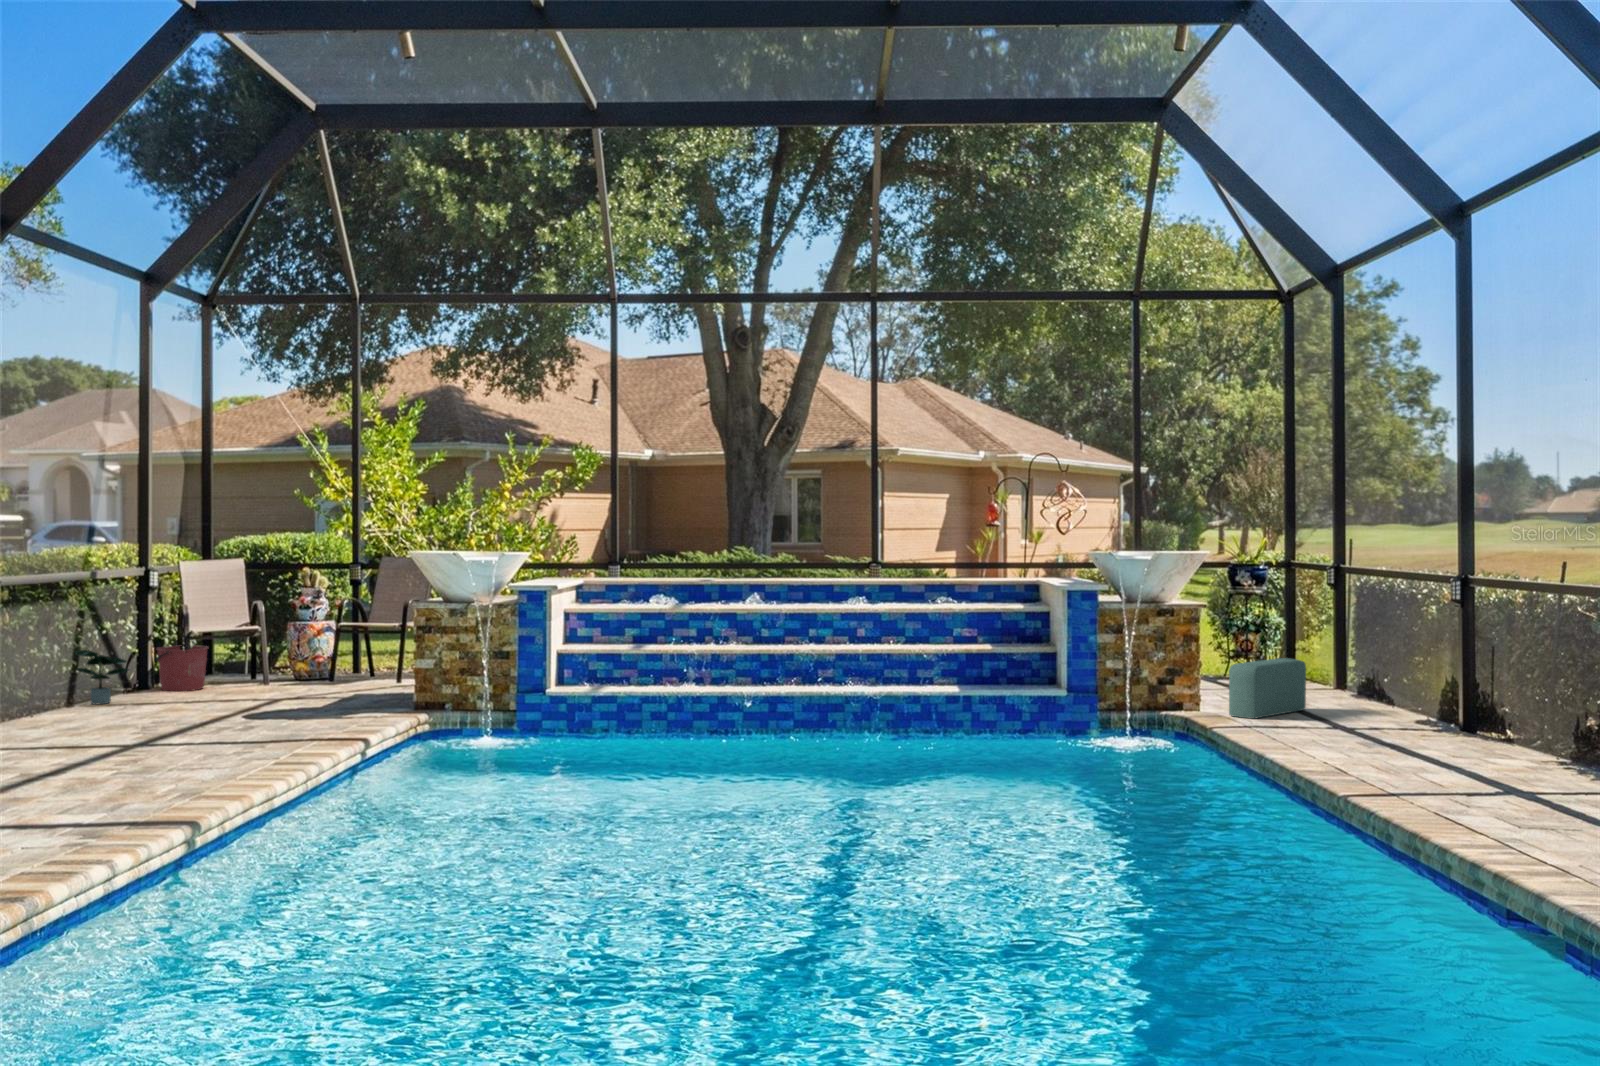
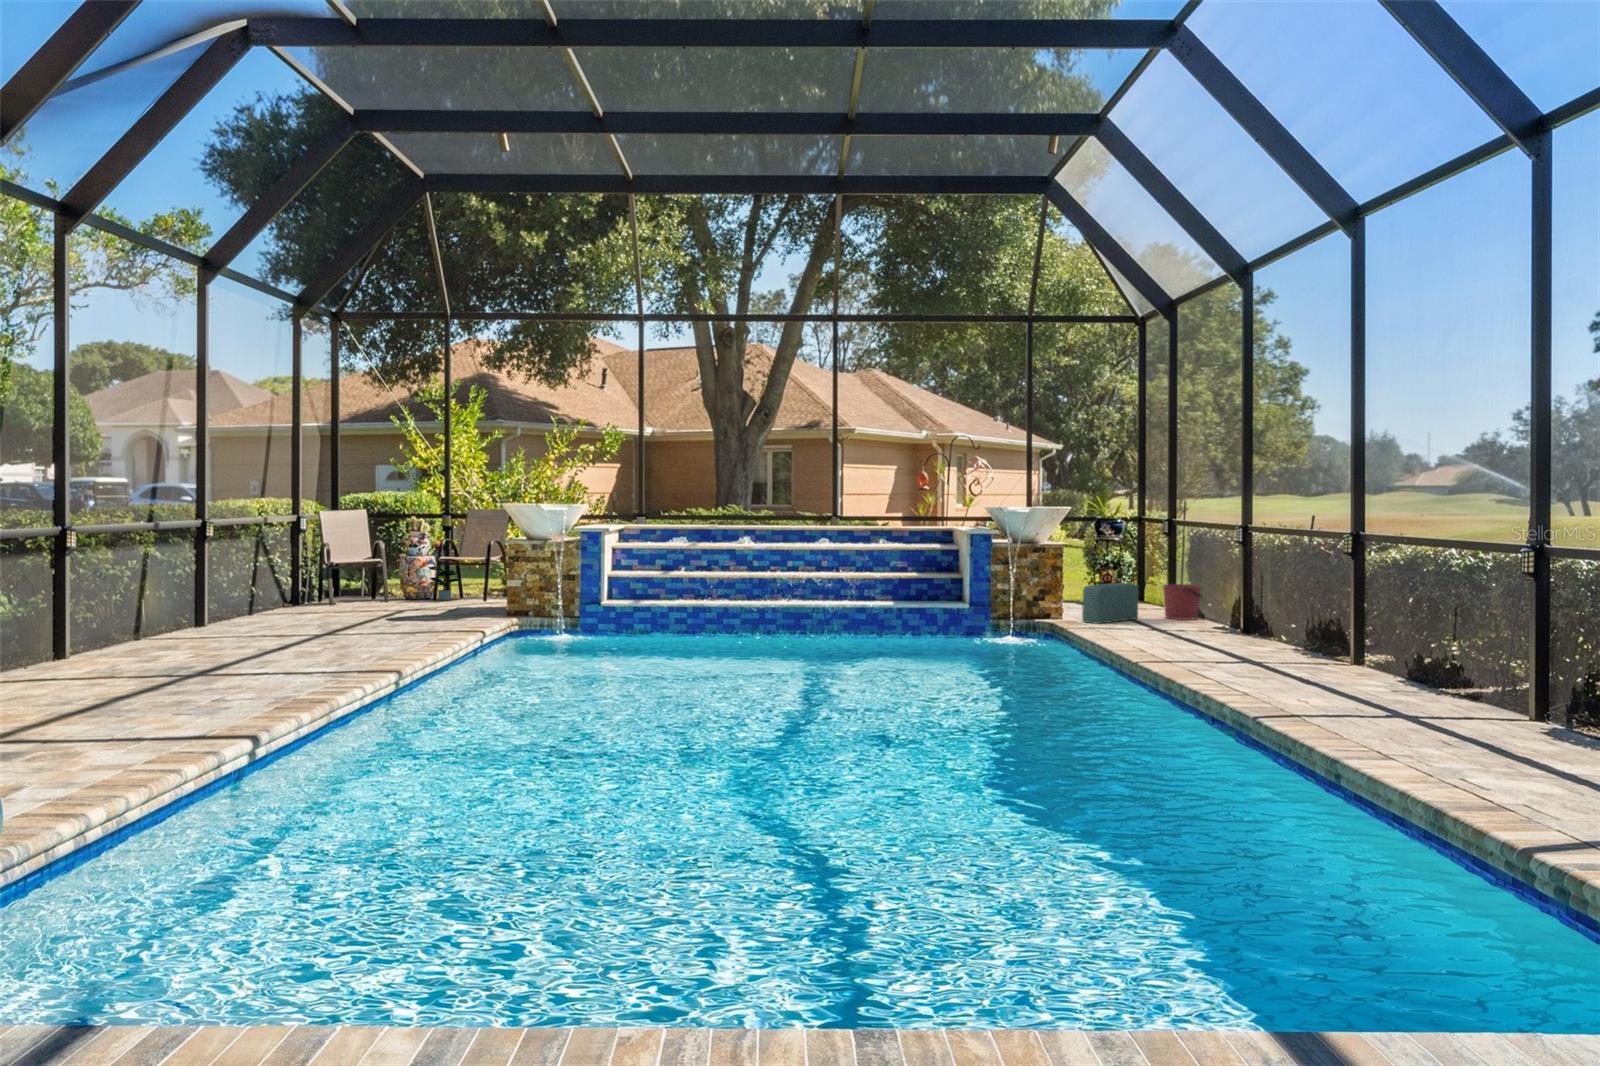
bucket: present [155,645,208,691] -> present [1163,584,1201,620]
potted plant: present [75,650,128,704] -> present [428,566,461,601]

